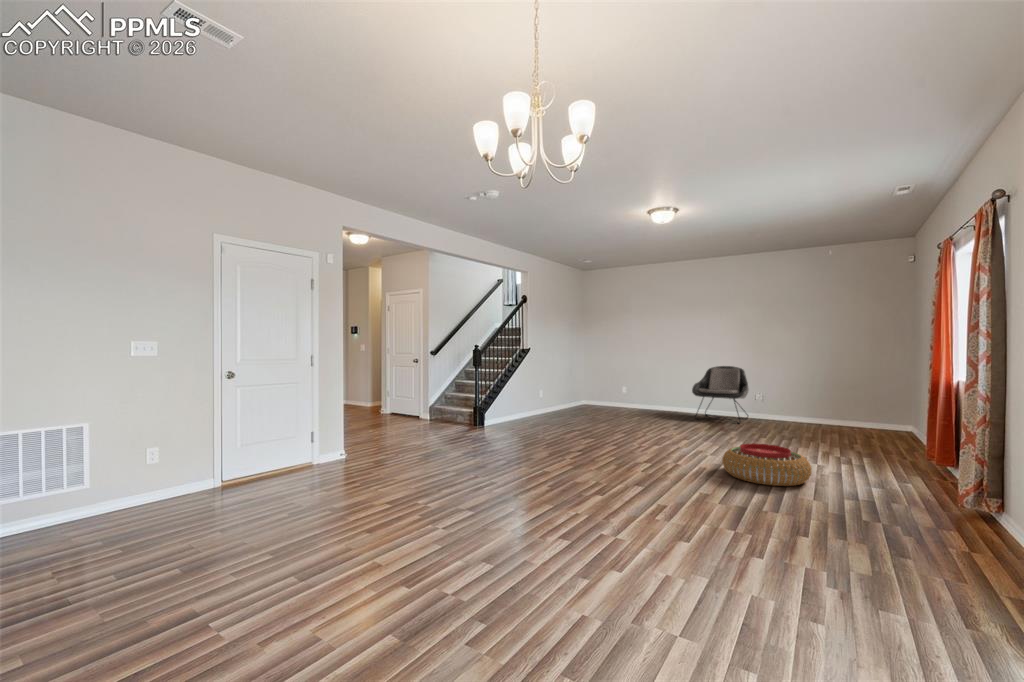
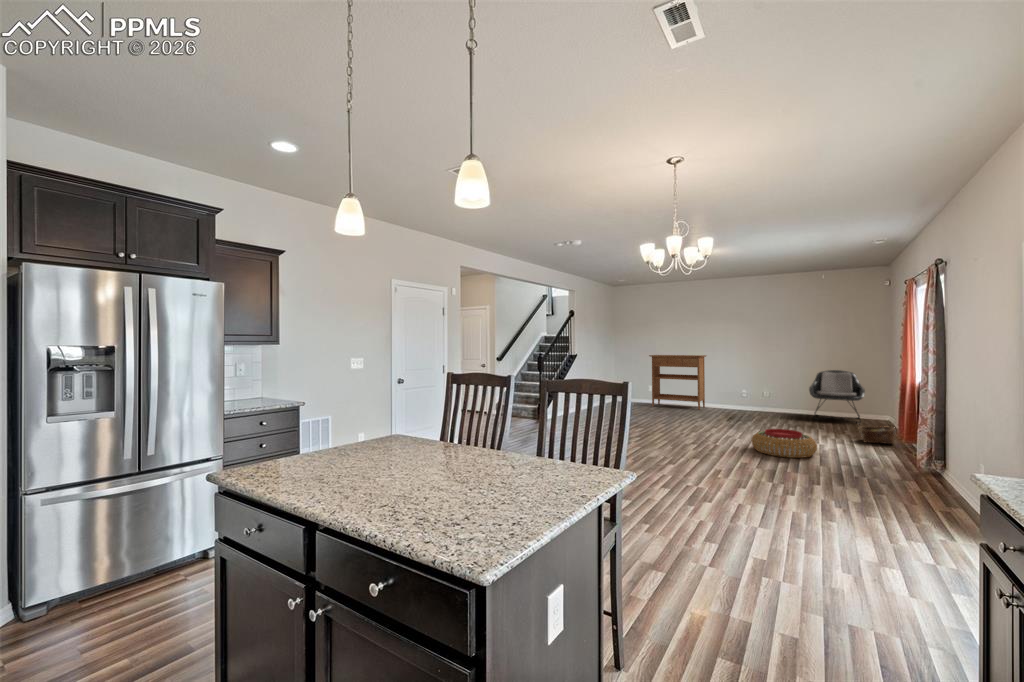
console table: none [620,351,689,416] -> present [649,355,706,410]
lounge chair: present [692,366,749,424] -> present [809,370,865,423]
woven basket: none [870,436,922,466] -> present [859,424,895,444]

